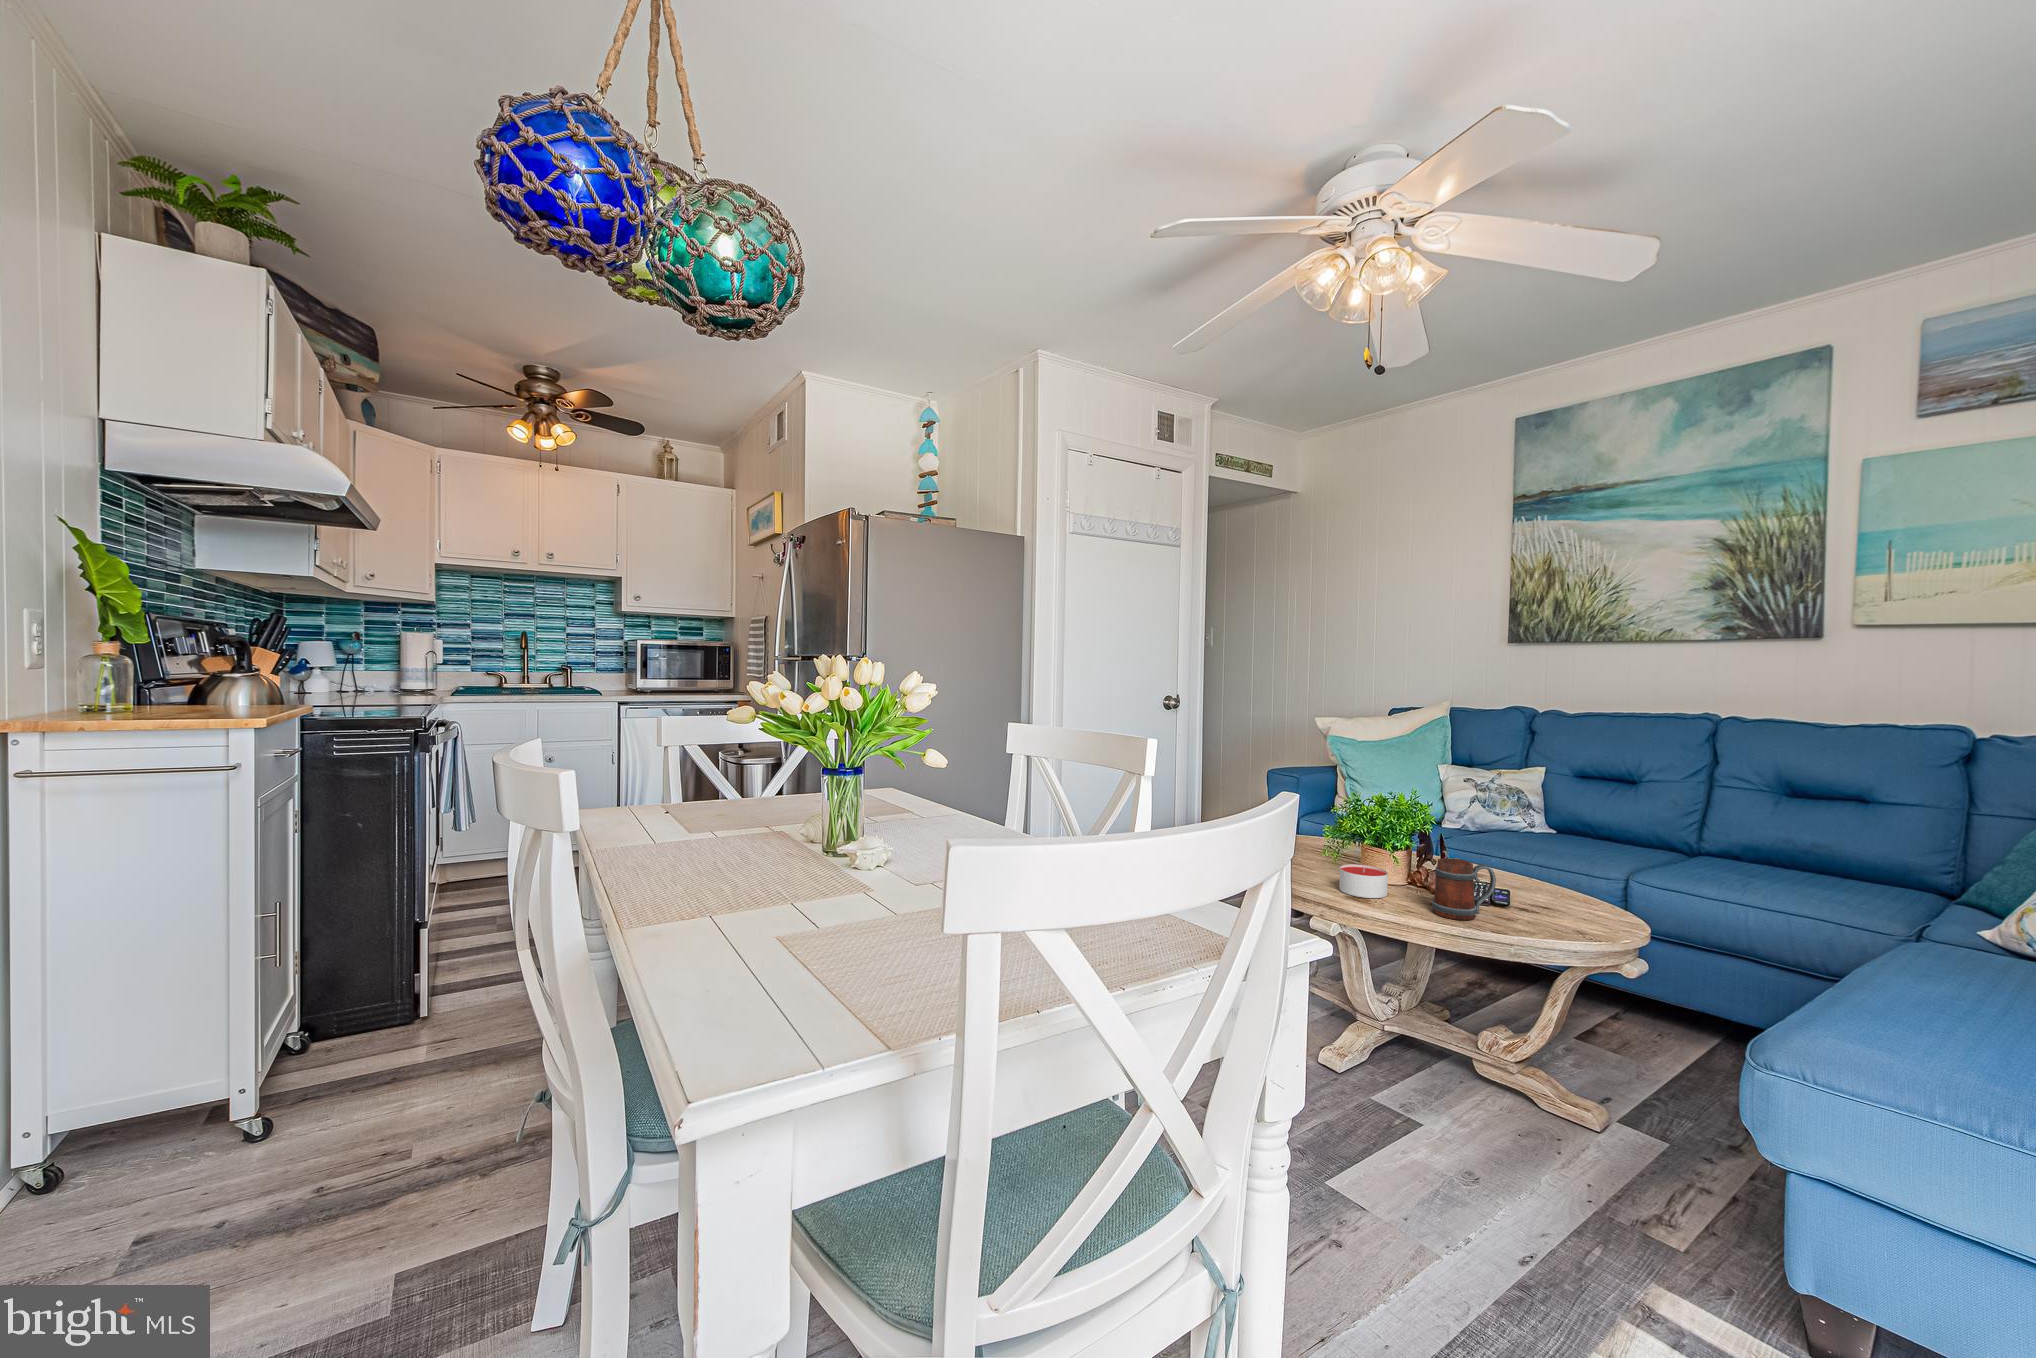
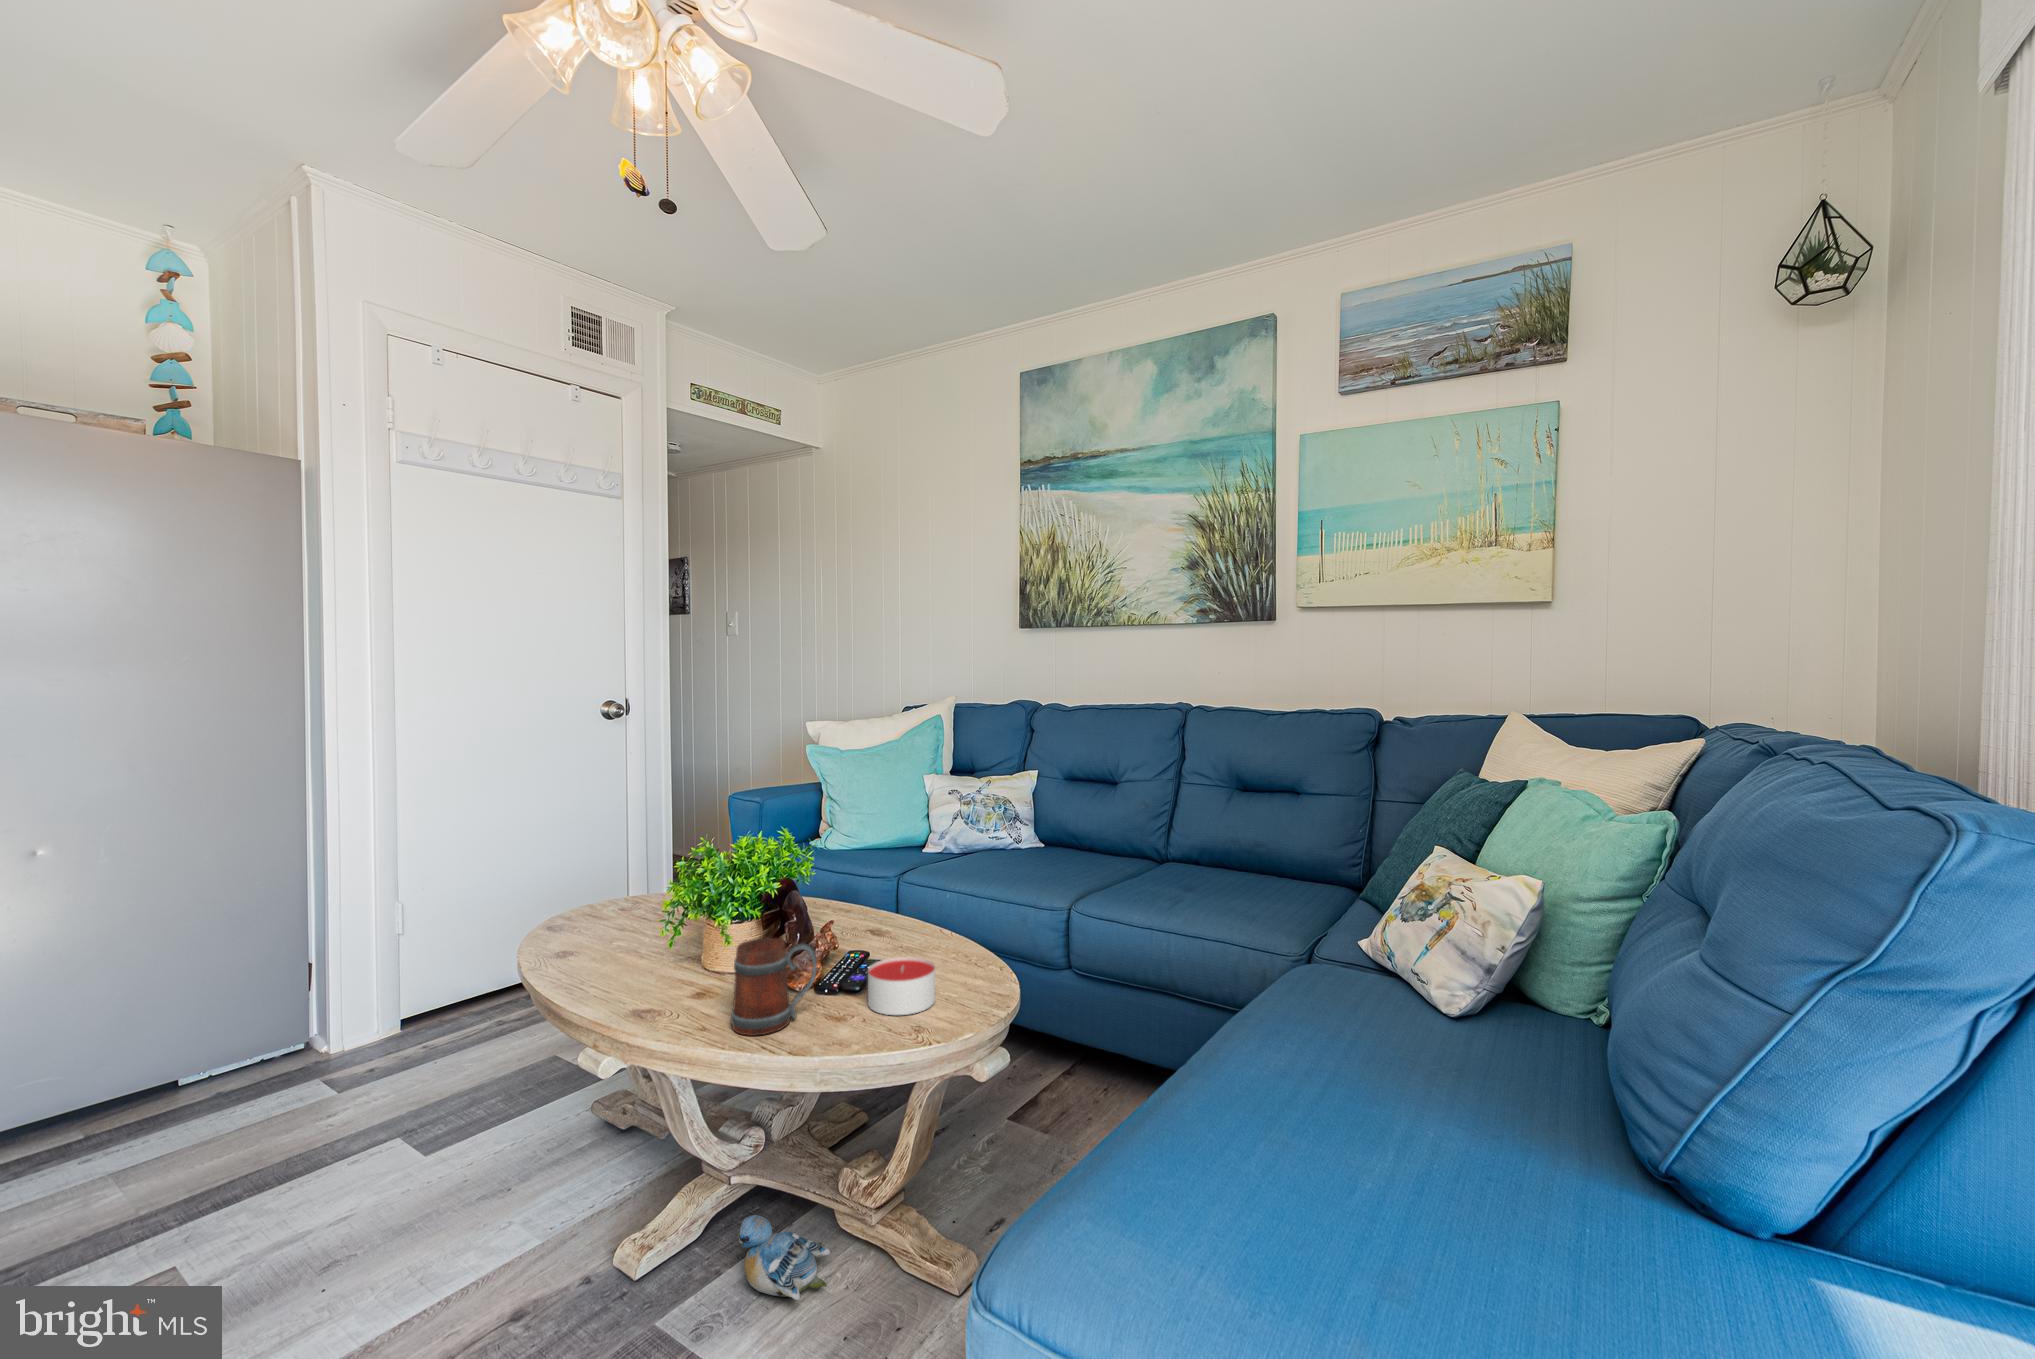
candle: present [1339,864,1388,898] -> present [868,957,935,1015]
plush toy: none [1417,1045,1492,1104] -> present [738,1215,830,1301]

